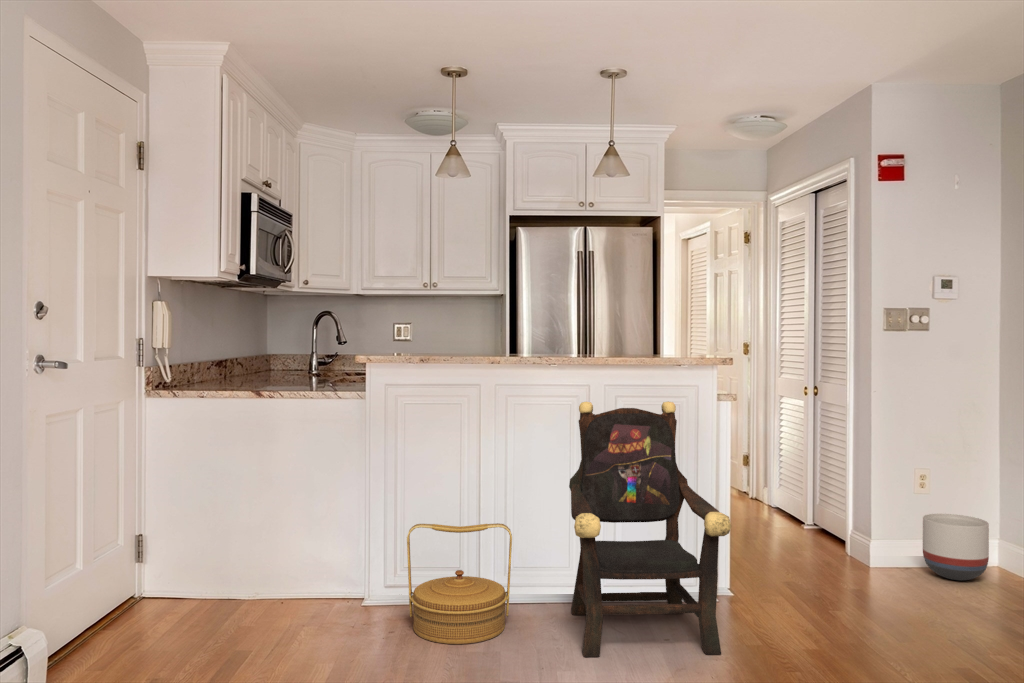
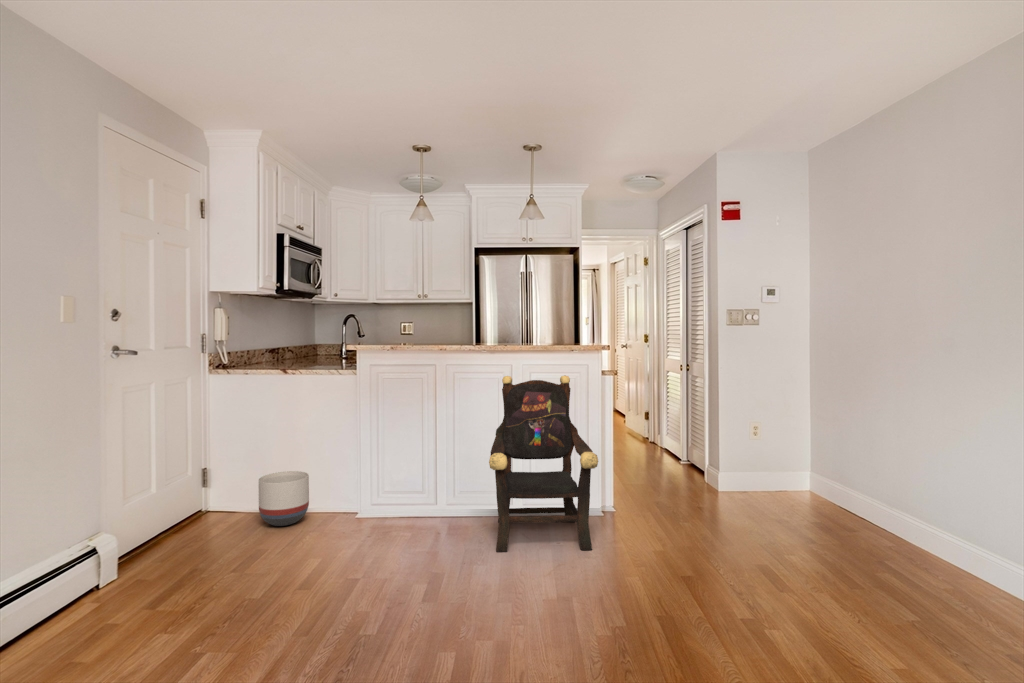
planter: present [923,514,989,580] -> present [259,471,309,526]
woven basket: present [407,523,512,644] -> none [381,460,454,543]

